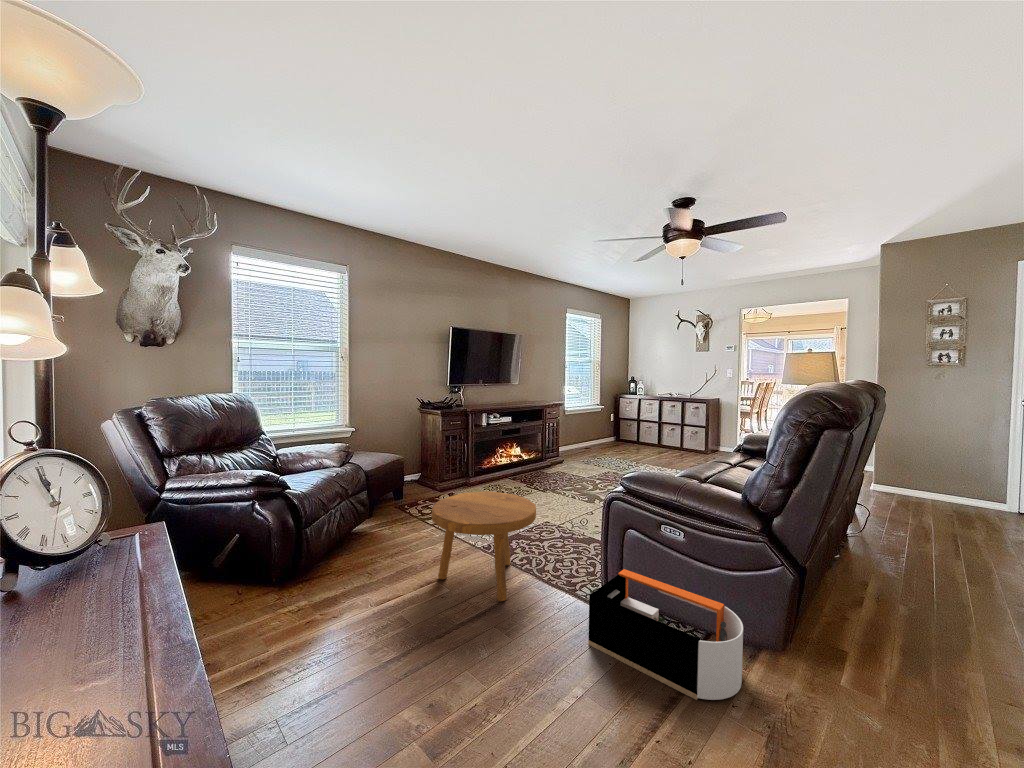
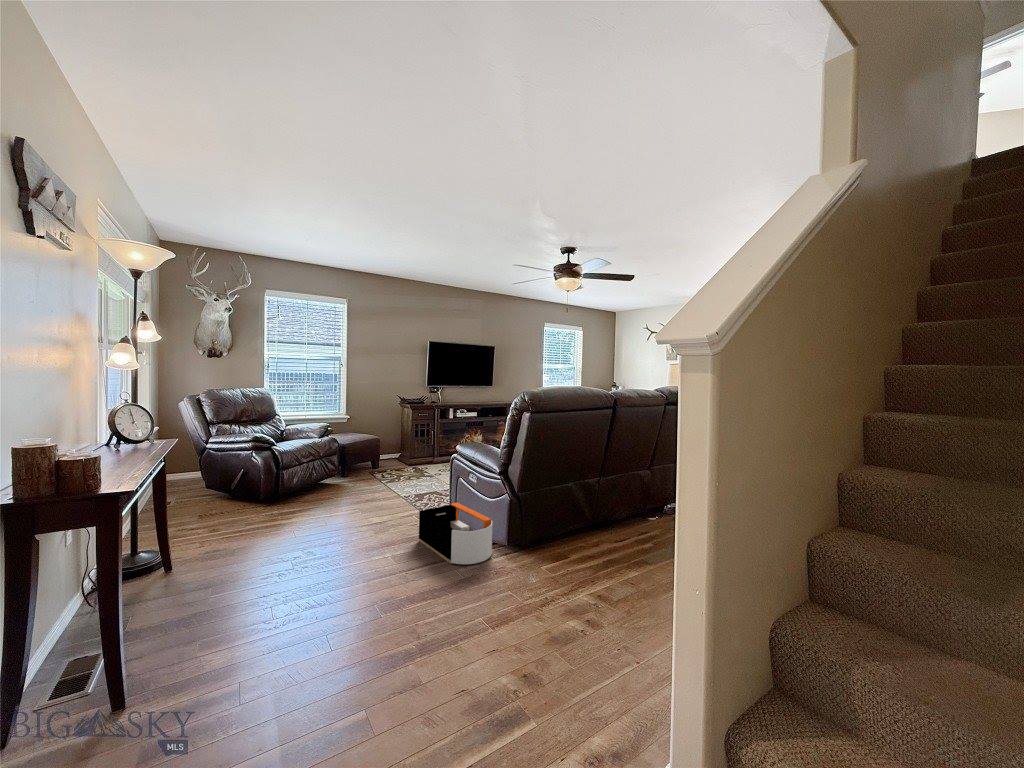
footstool: present [432,491,536,601] -> none [354,457,425,520]

